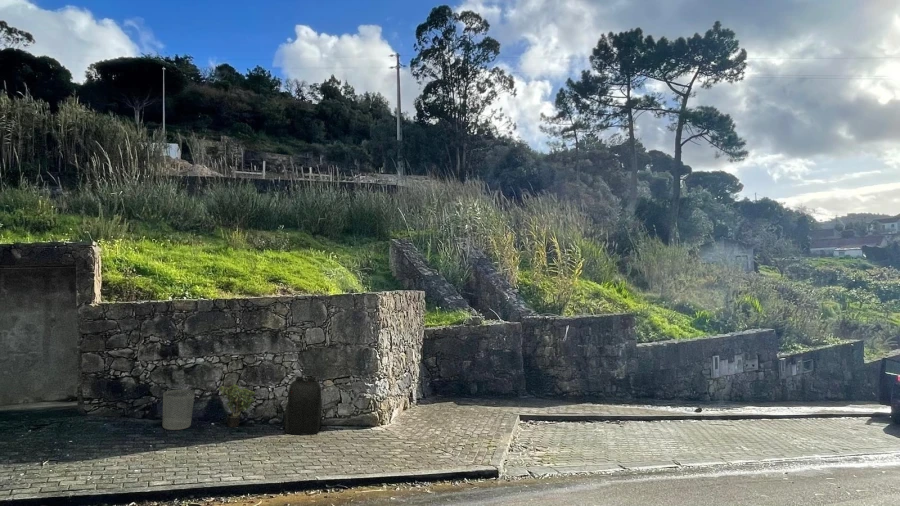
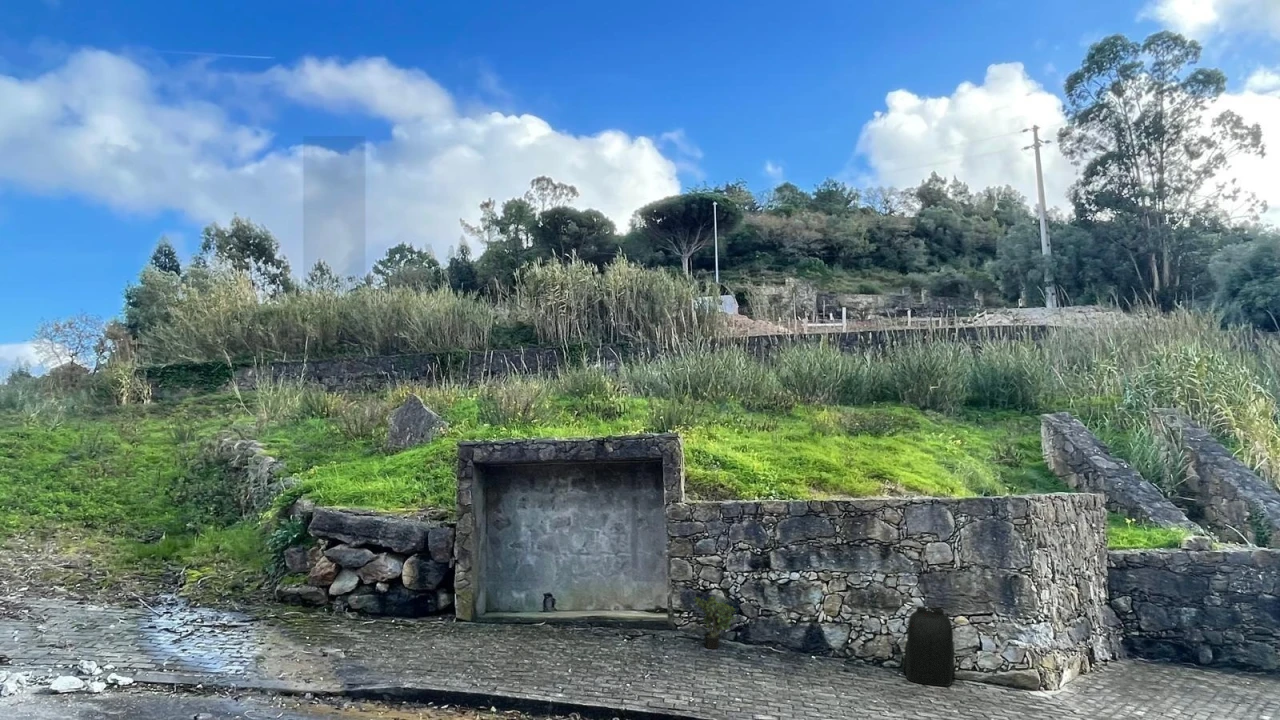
potted plant: present [218,385,255,427] -> present [694,597,736,649]
waste bin: present [163,390,194,430] -> none [757,610,791,659]

